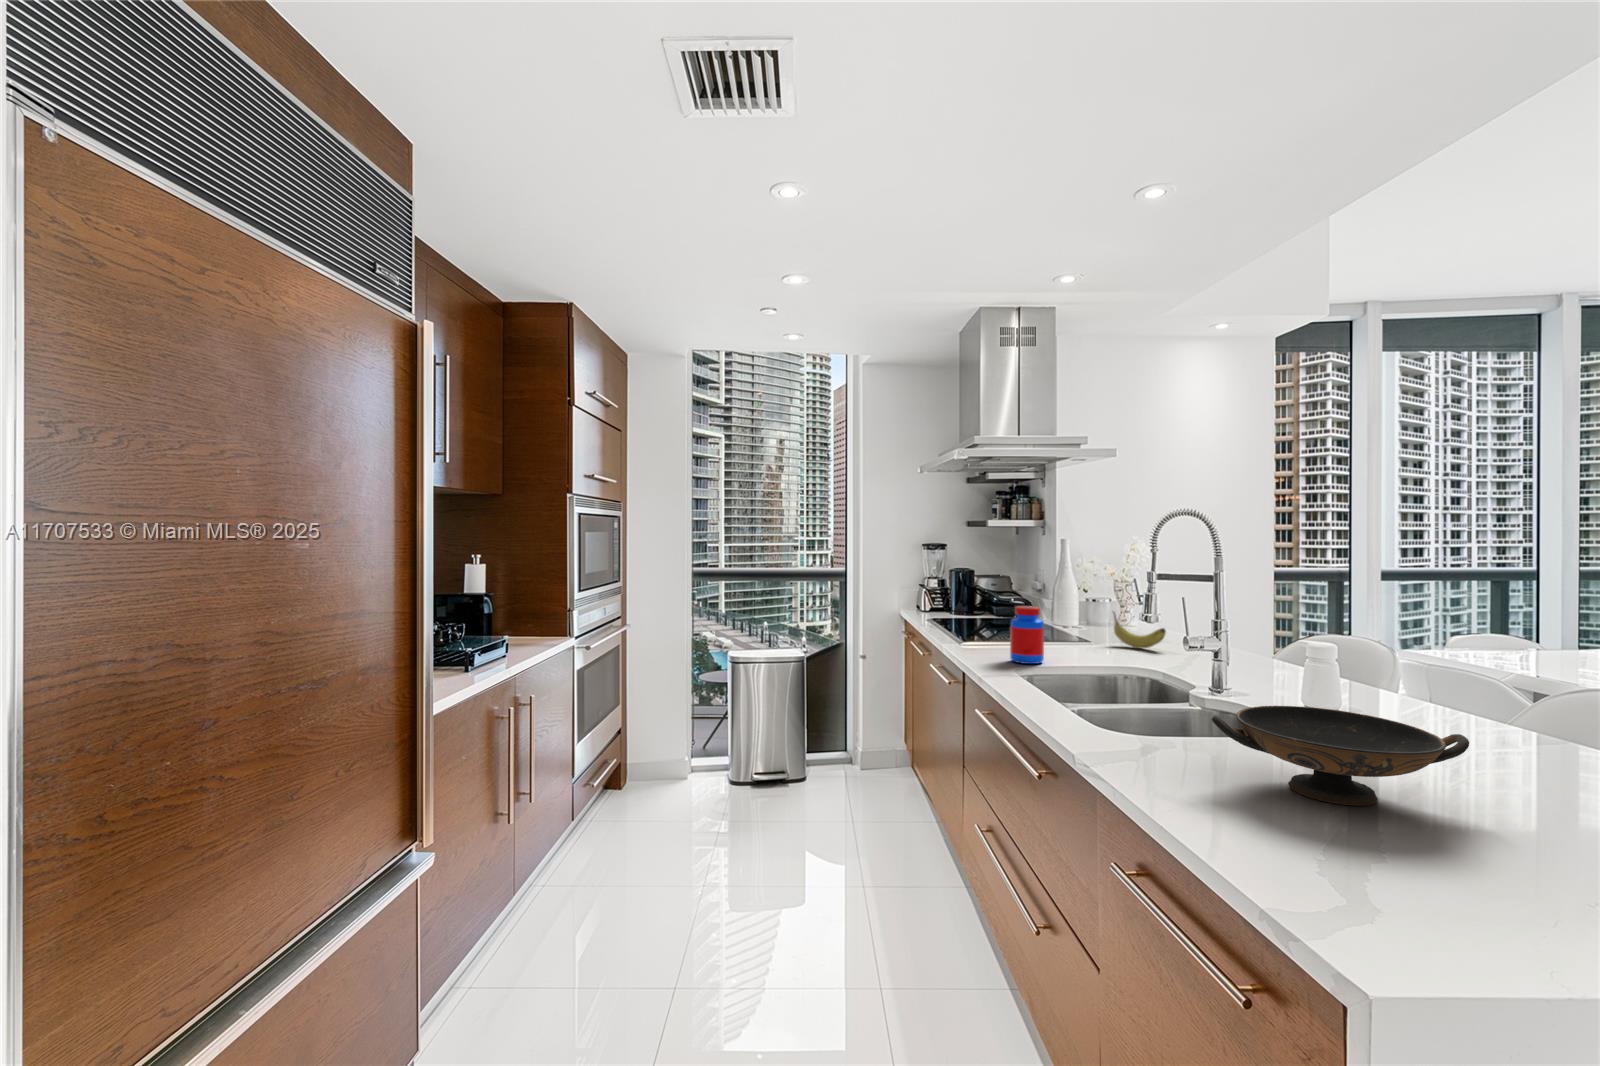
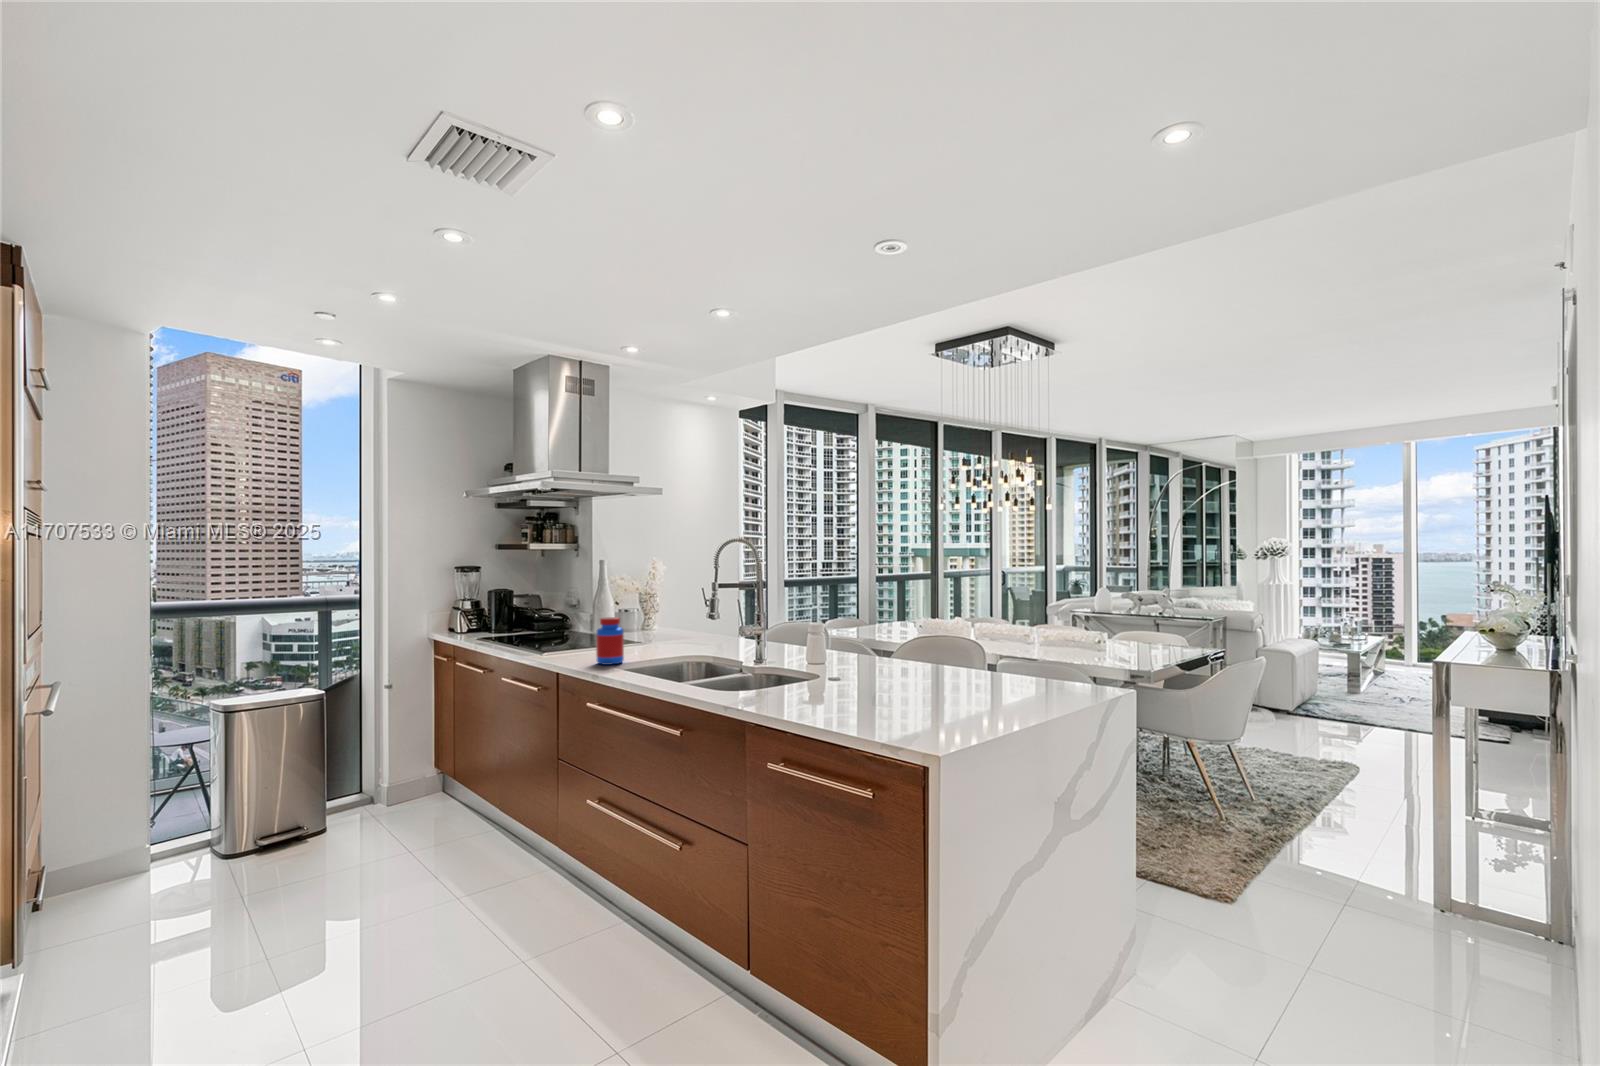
fruit: present [1113,612,1166,648] -> none [655,616,696,643]
decorative bowl: present [1212,706,1469,805] -> none [803,659,913,708]

